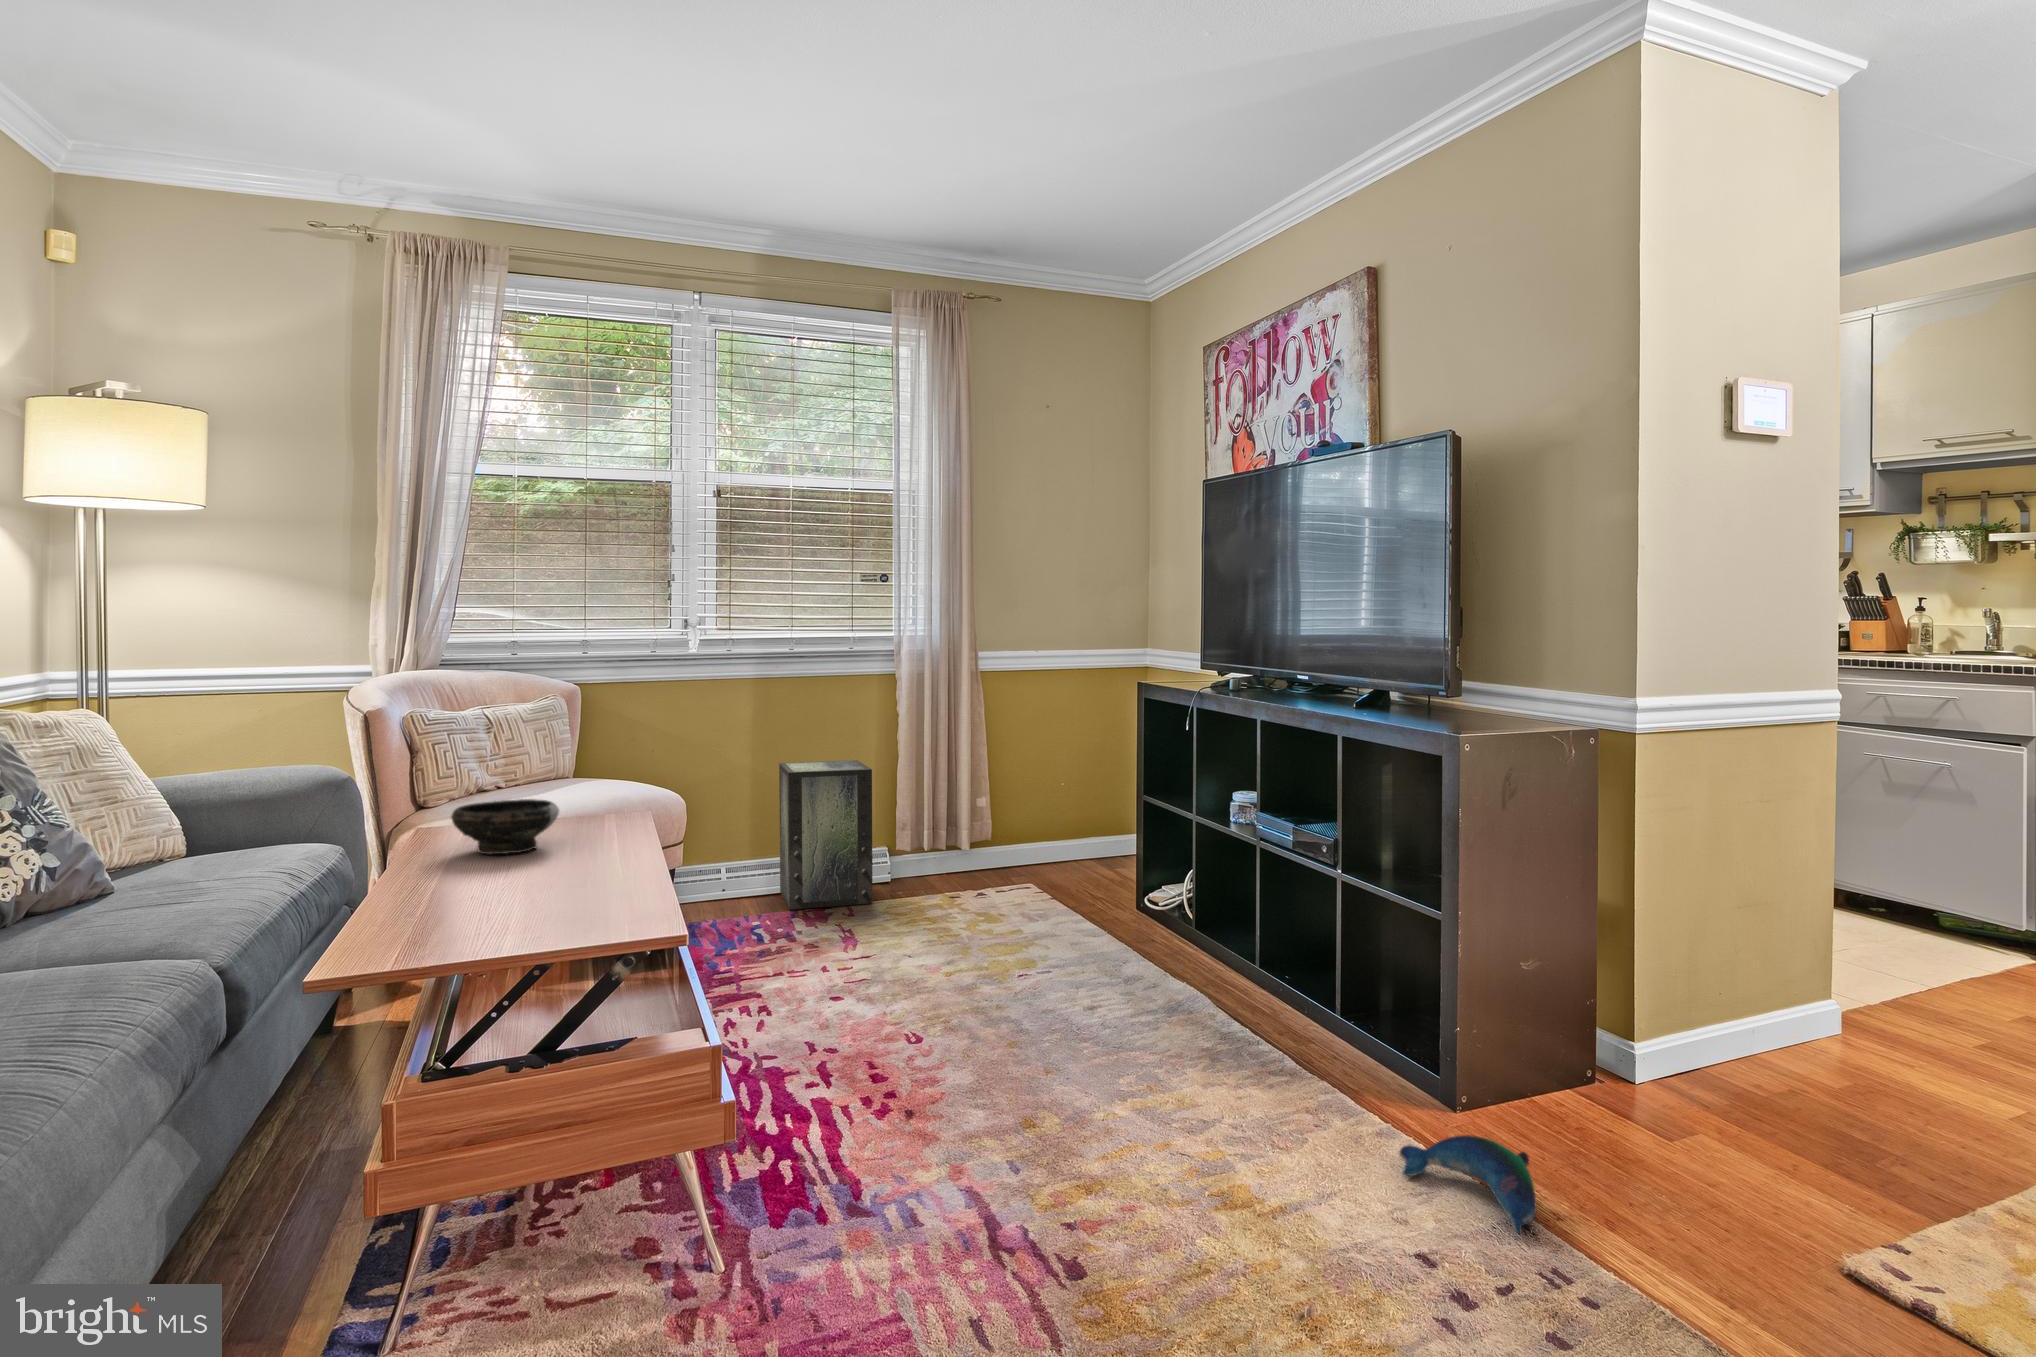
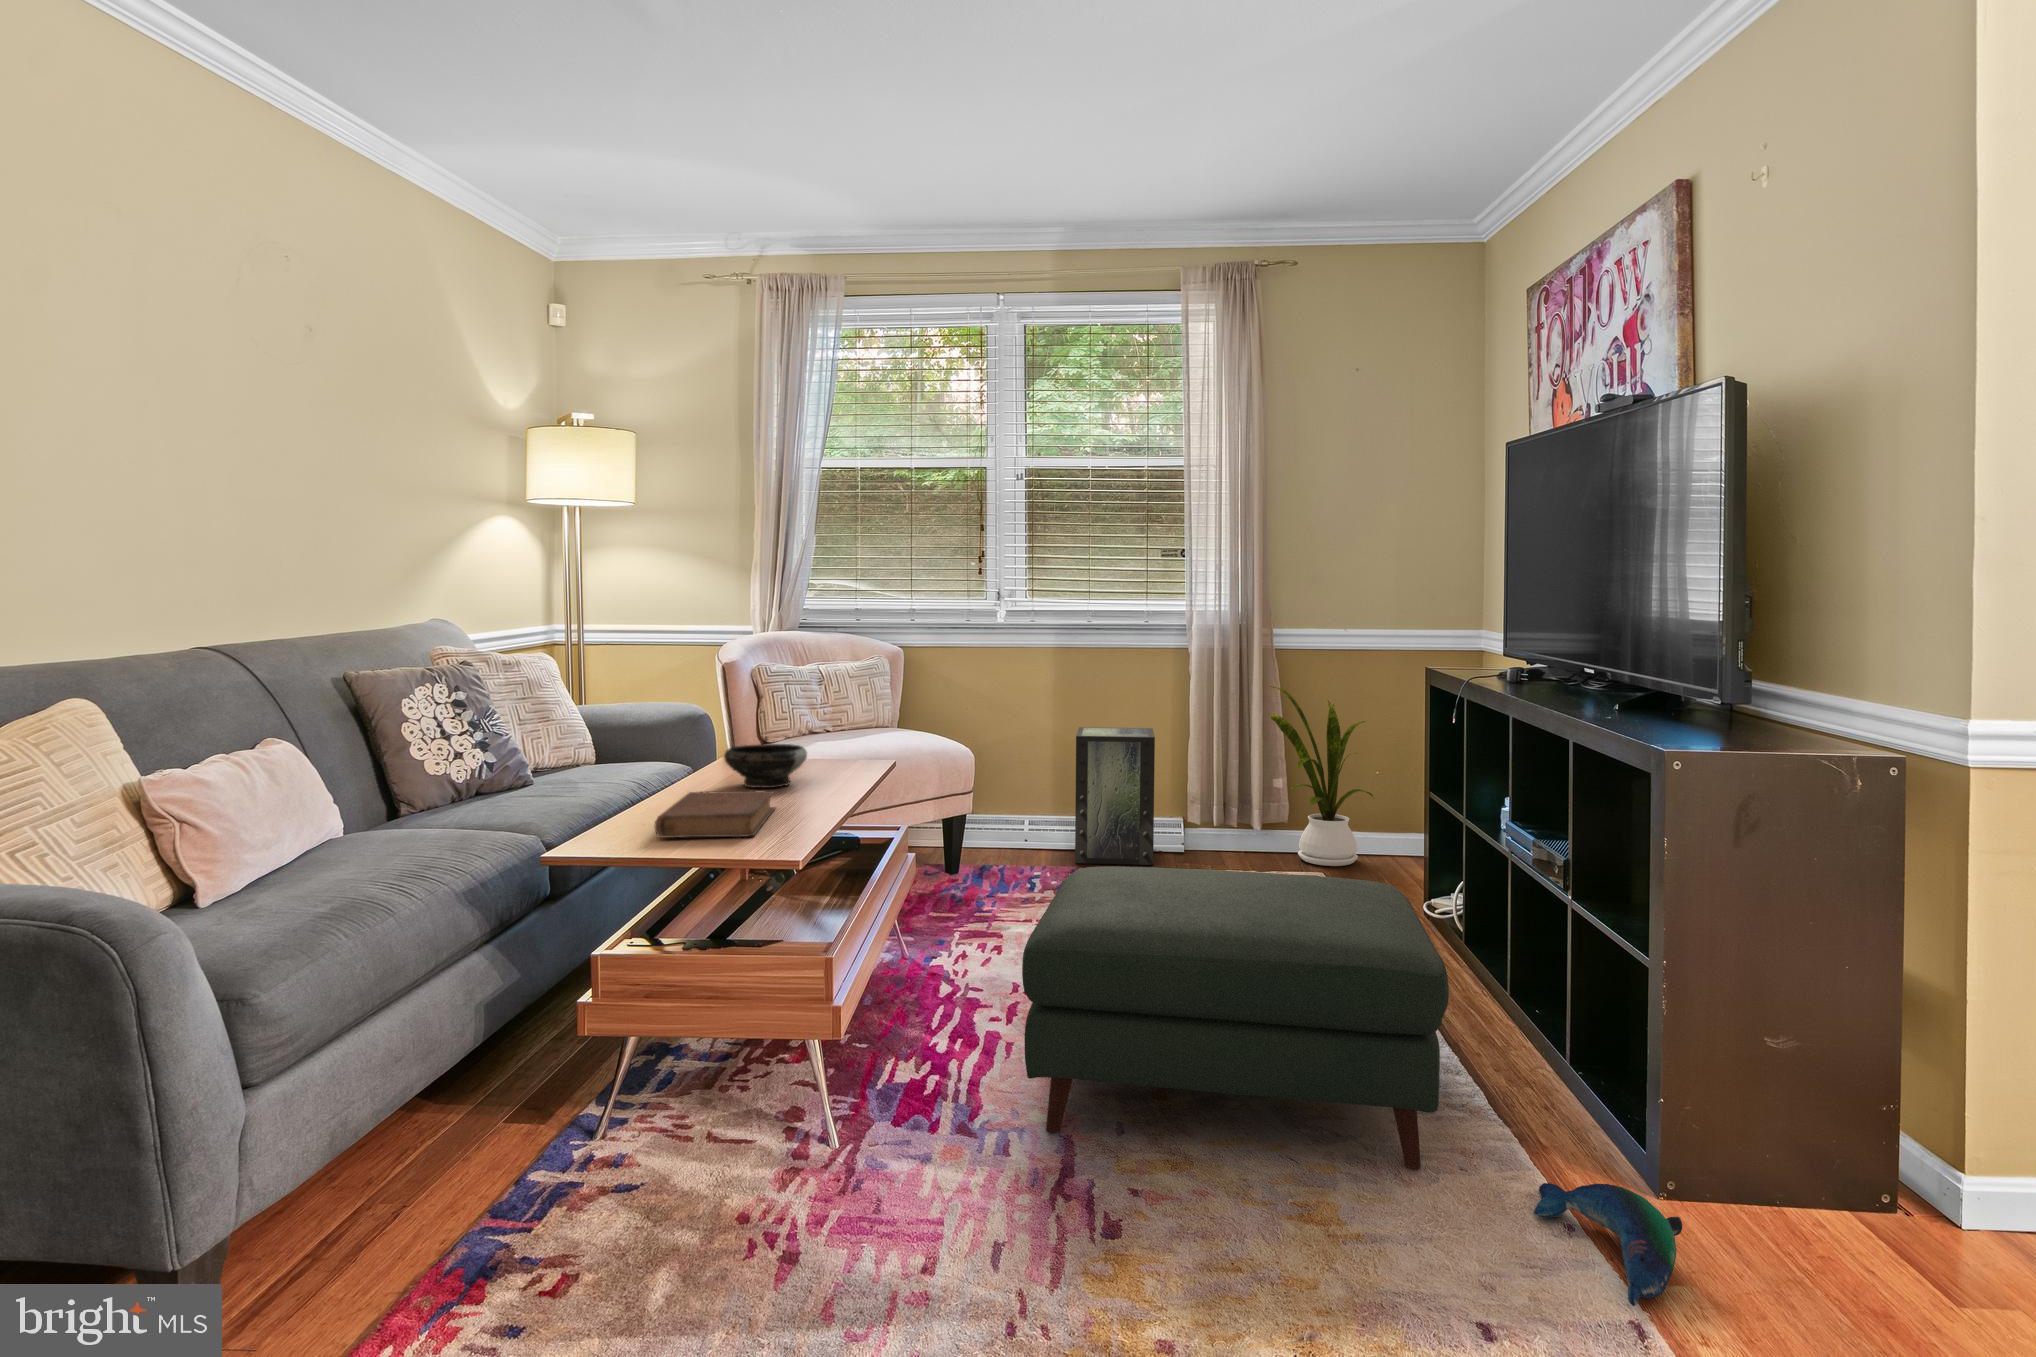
house plant: none [971,712,1073,887] -> present [1270,686,1374,866]
book: none [437,855,570,925] -> present [655,791,775,838]
ottoman: none [891,894,1318,1194] -> present [1022,866,1449,1169]

